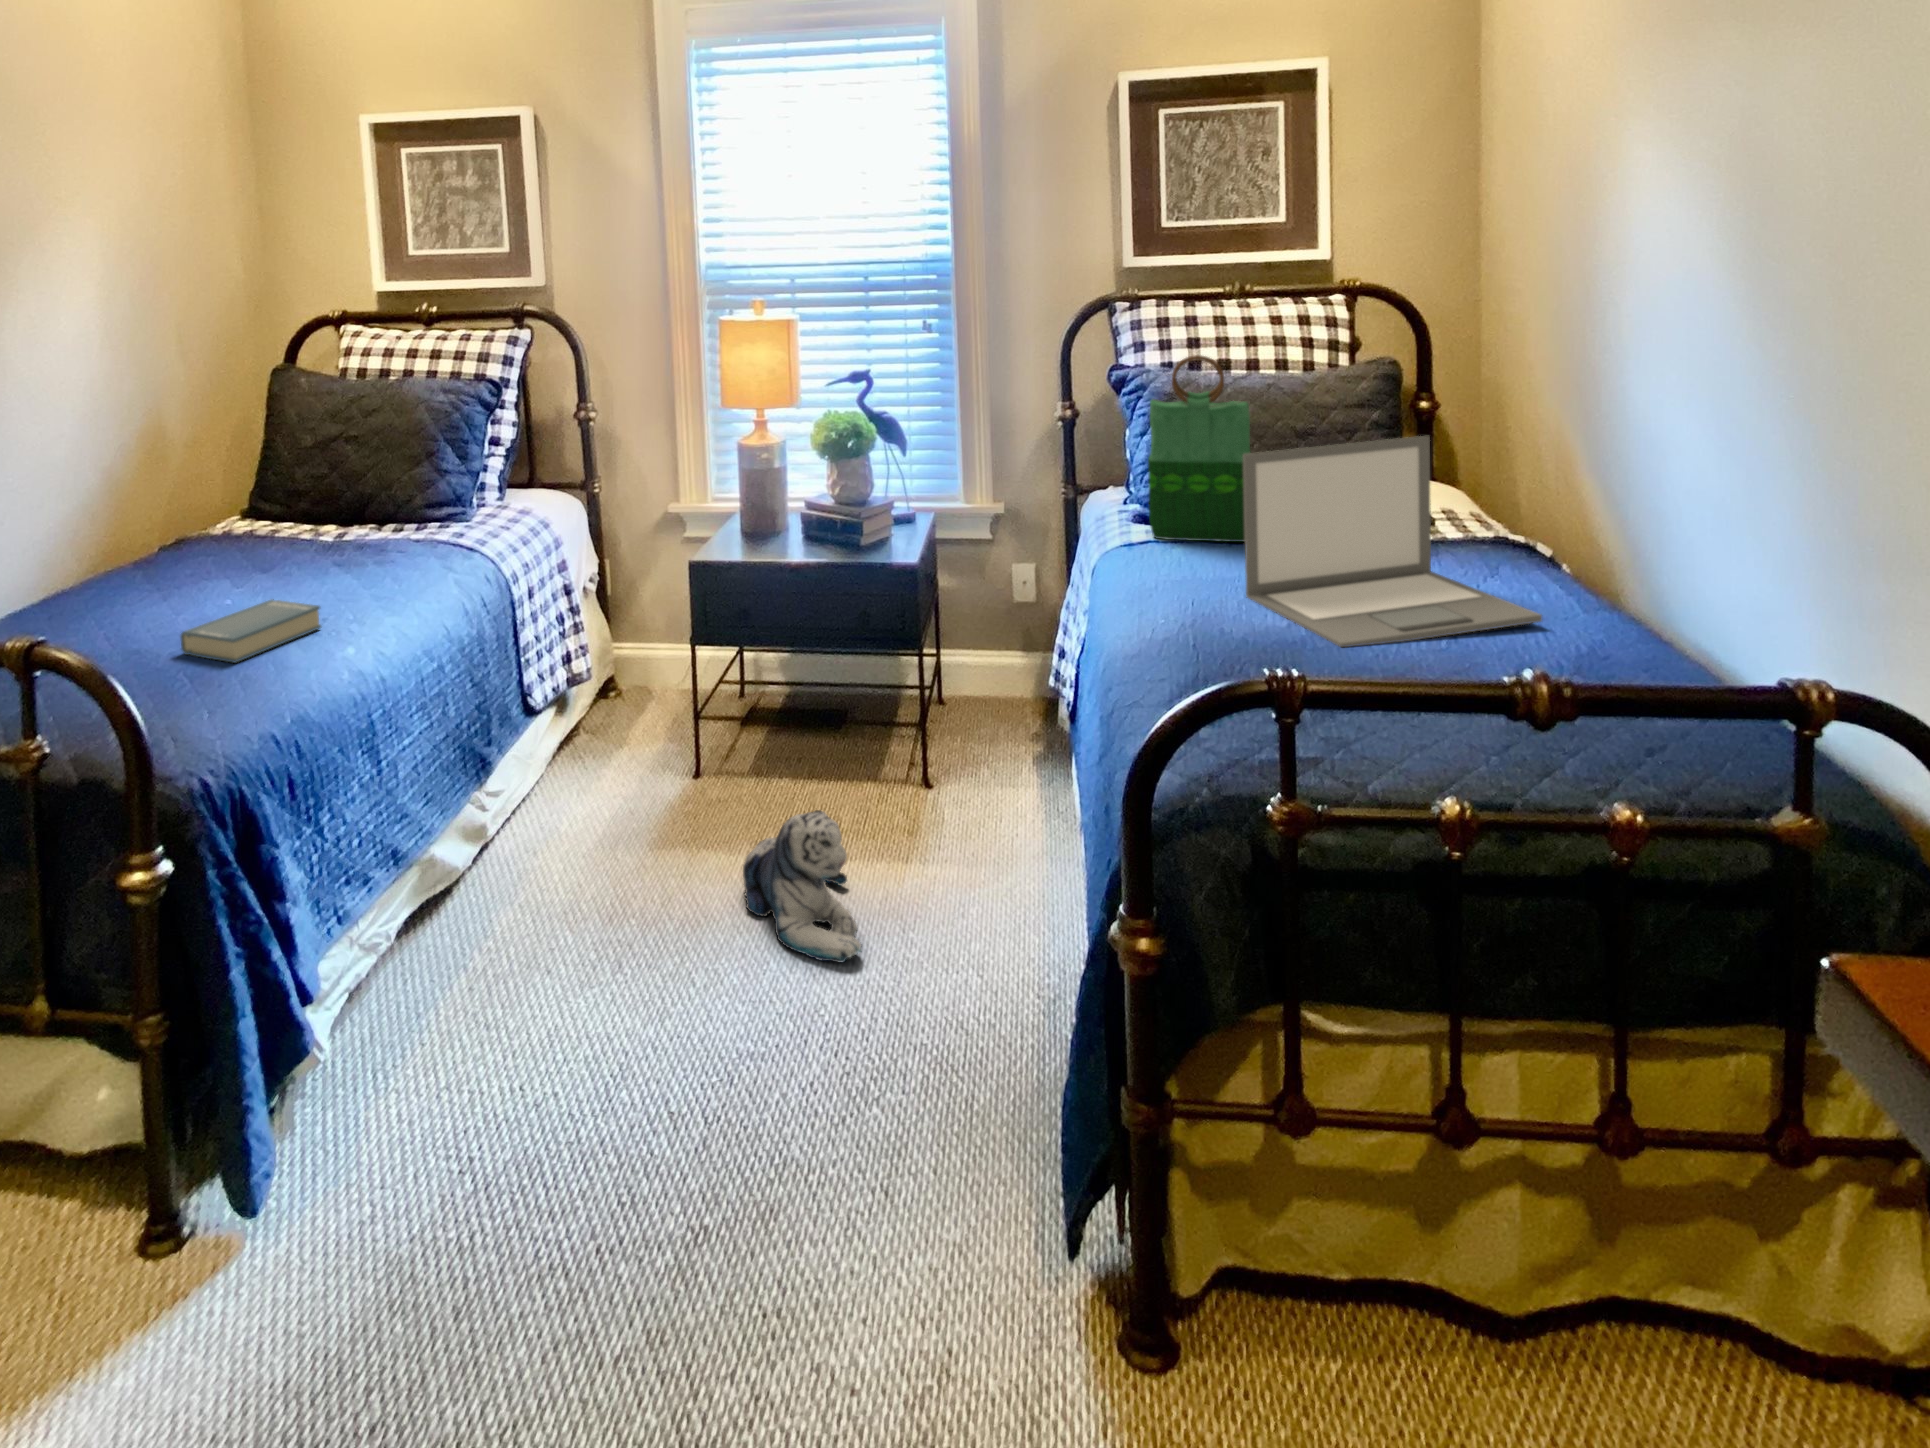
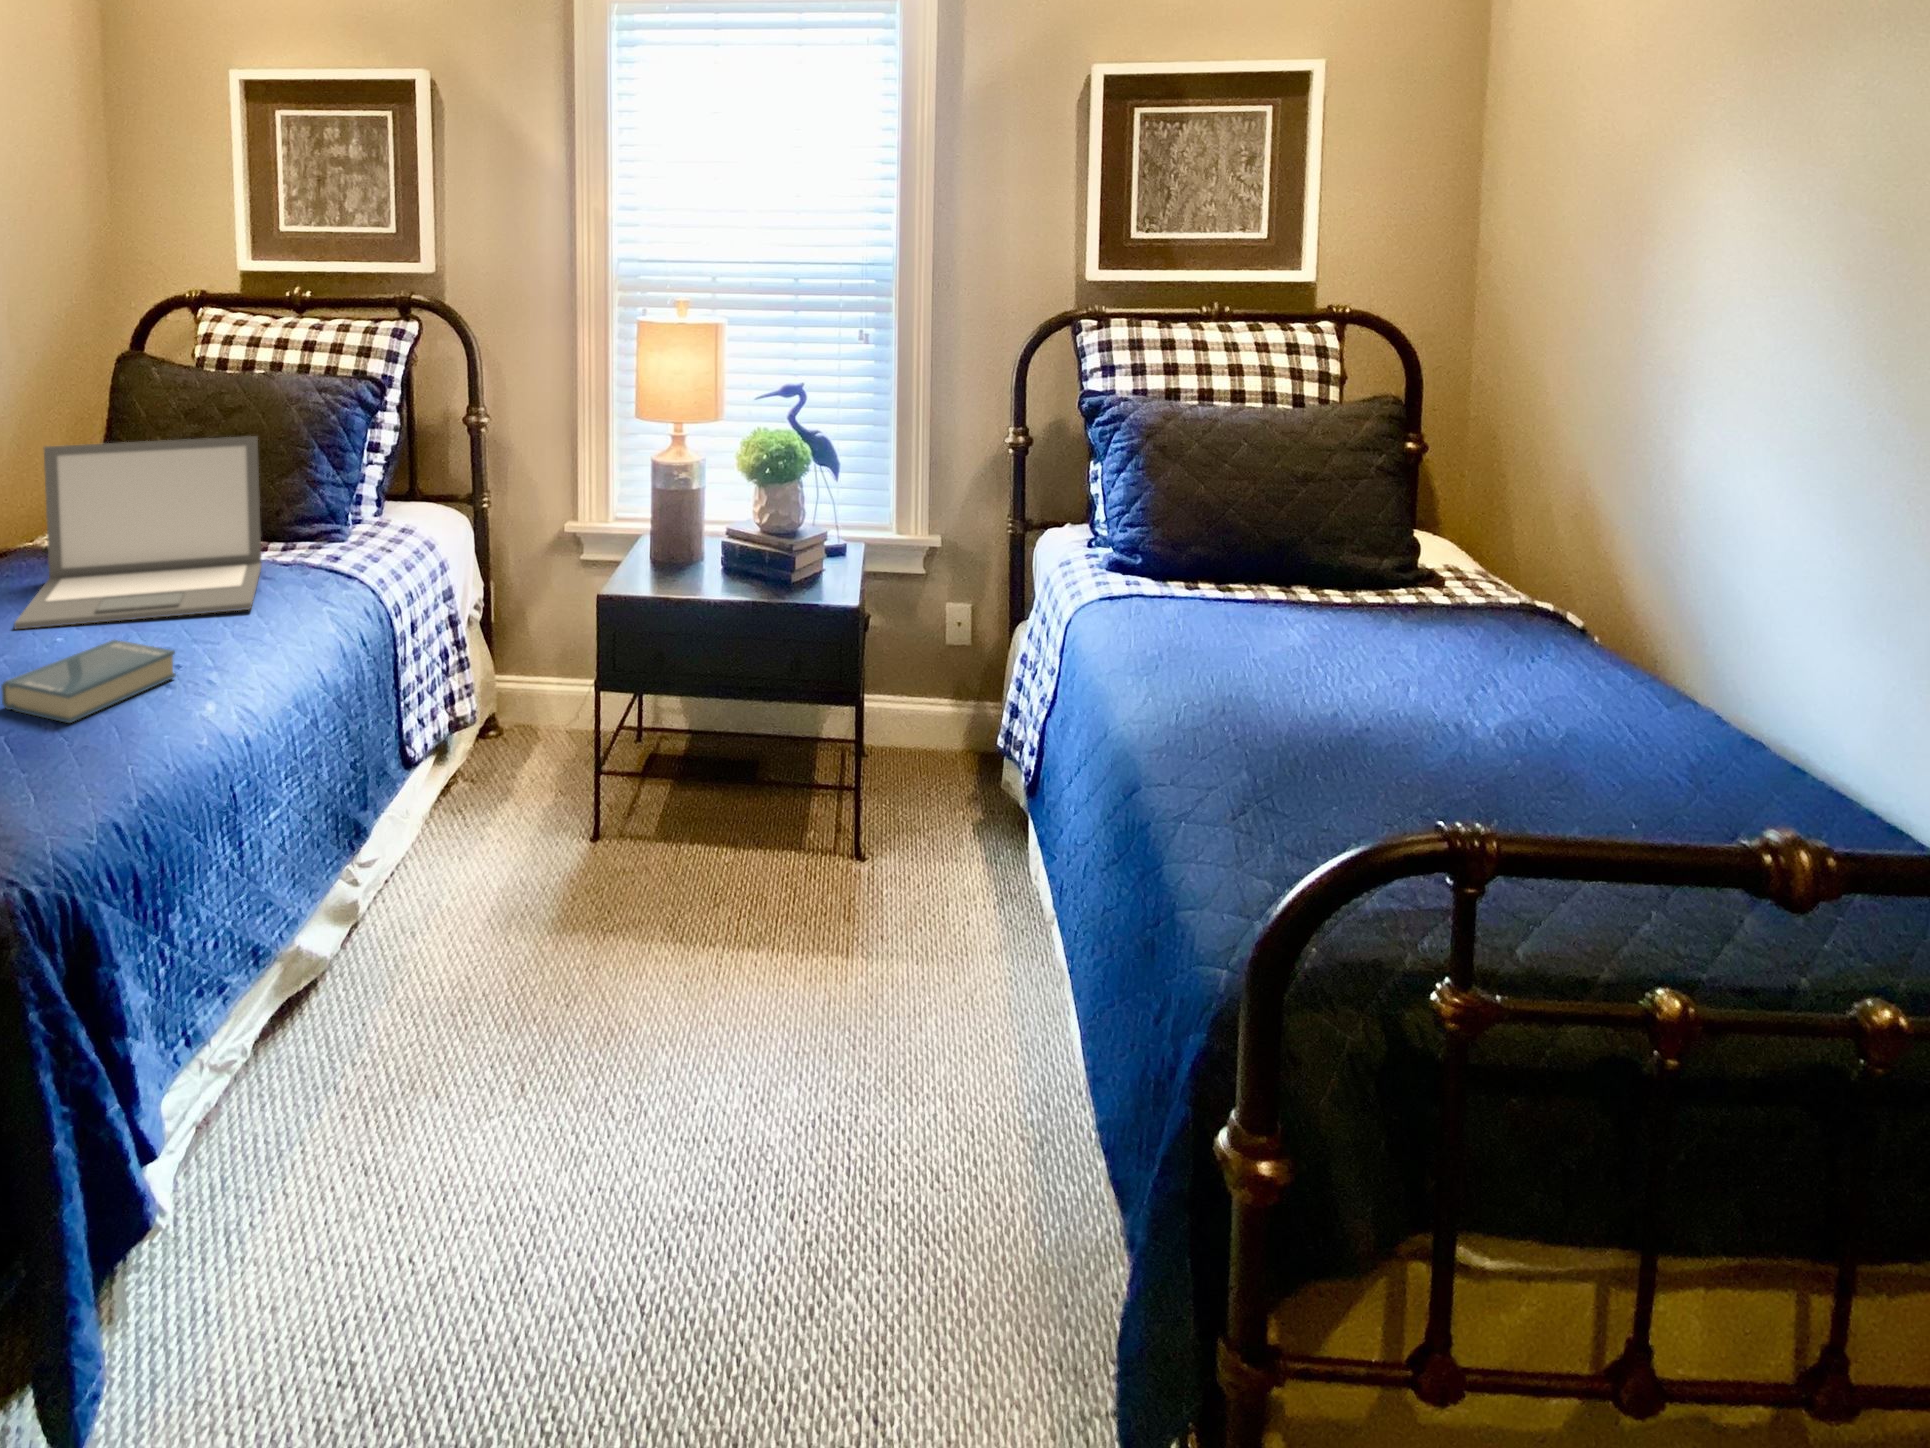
tote bag: present [1148,355,1250,542] -> none [1137,386,1260,601]
laptop: present [1243,436,1542,647] -> present [14,436,261,629]
plush toy: present [743,810,861,962] -> none [662,902,810,1090]

